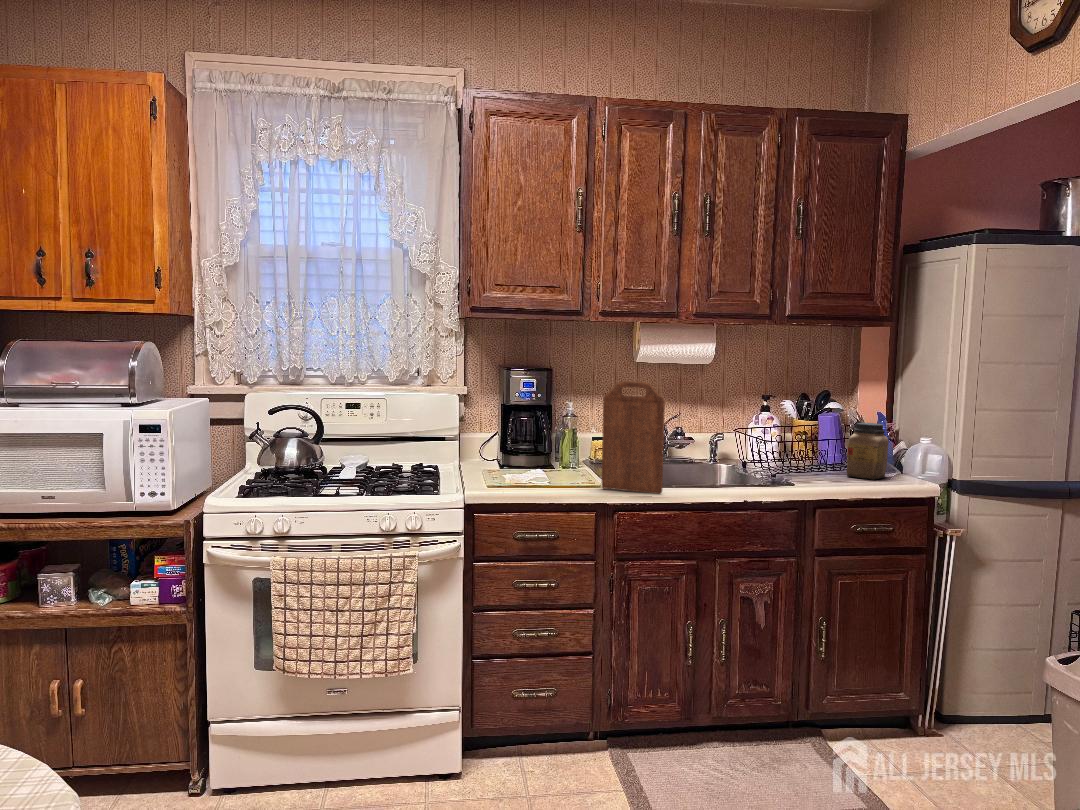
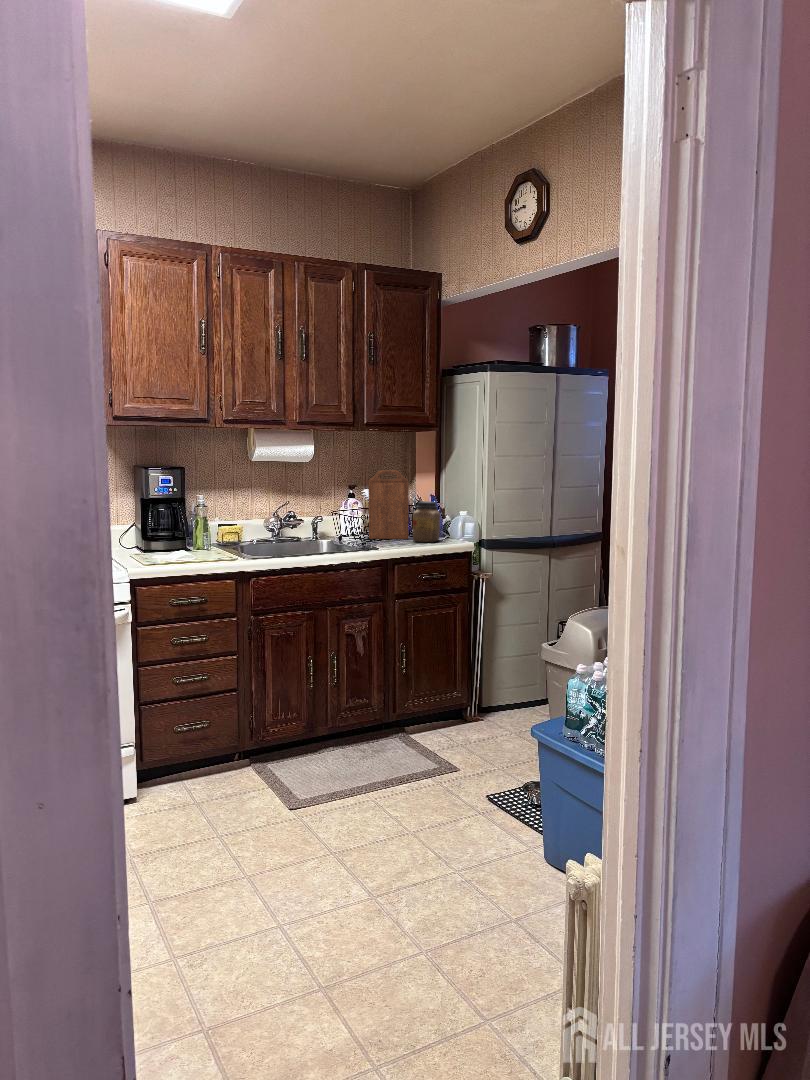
cutting board: present [602,381,665,494] -> present [368,470,409,539]

